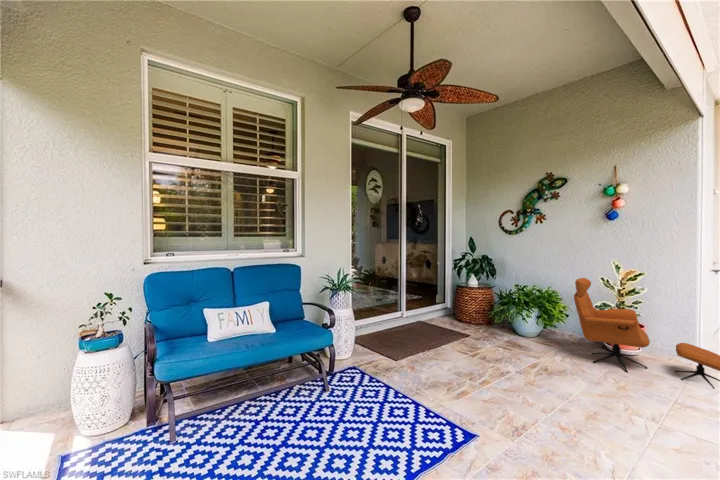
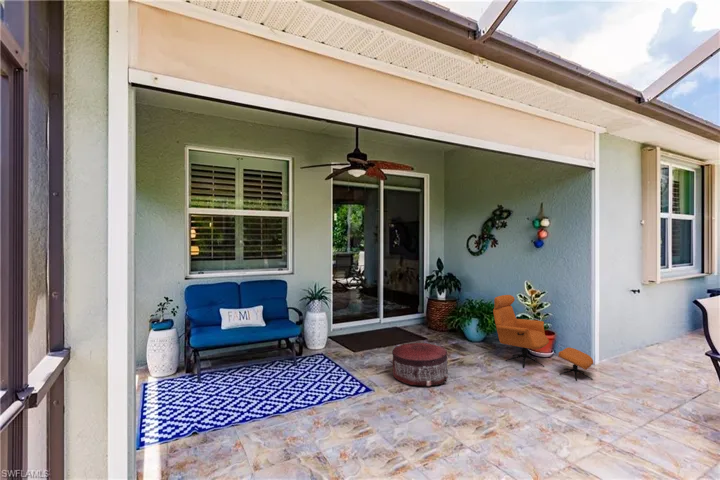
pouf: none [472,346,567,417] -> present [392,343,448,386]

